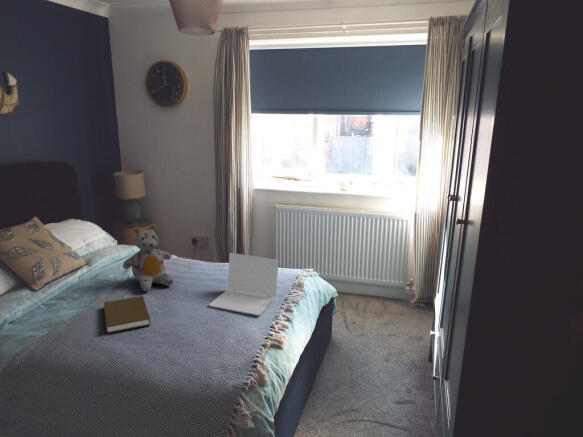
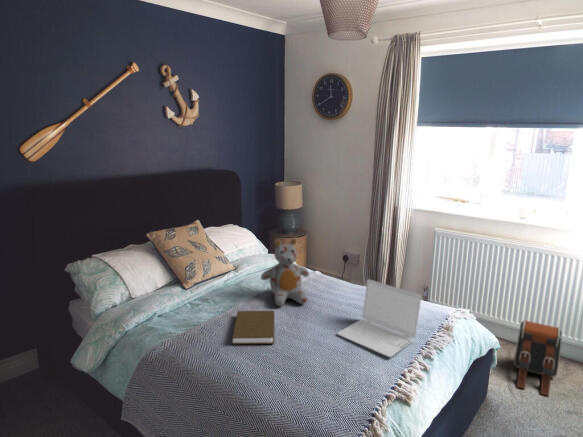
backpack: none [347,271,378,326] -> present [514,319,562,396]

